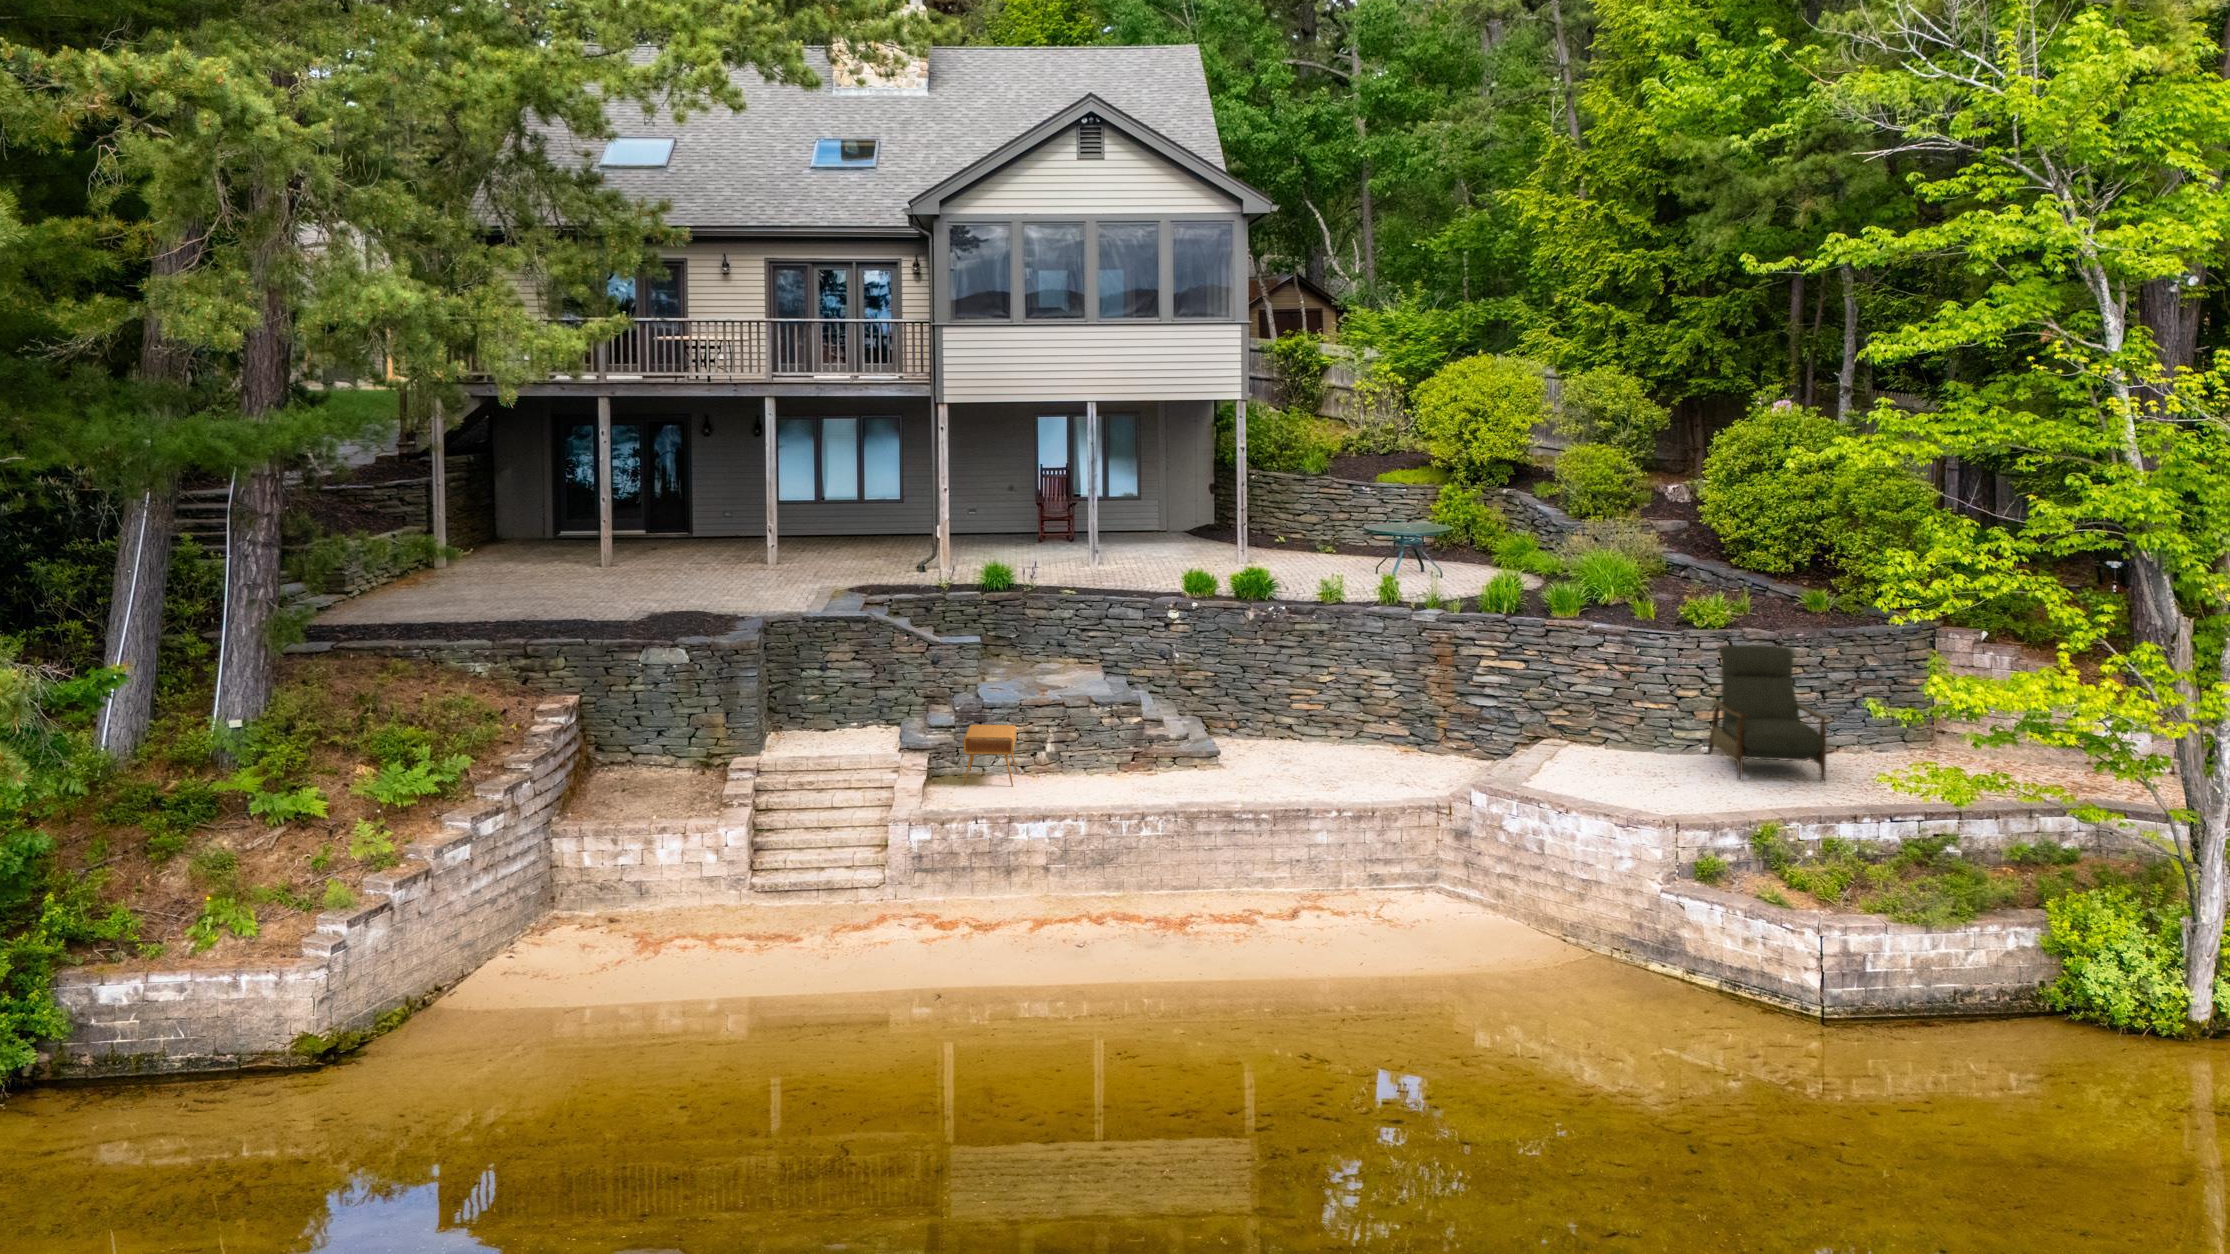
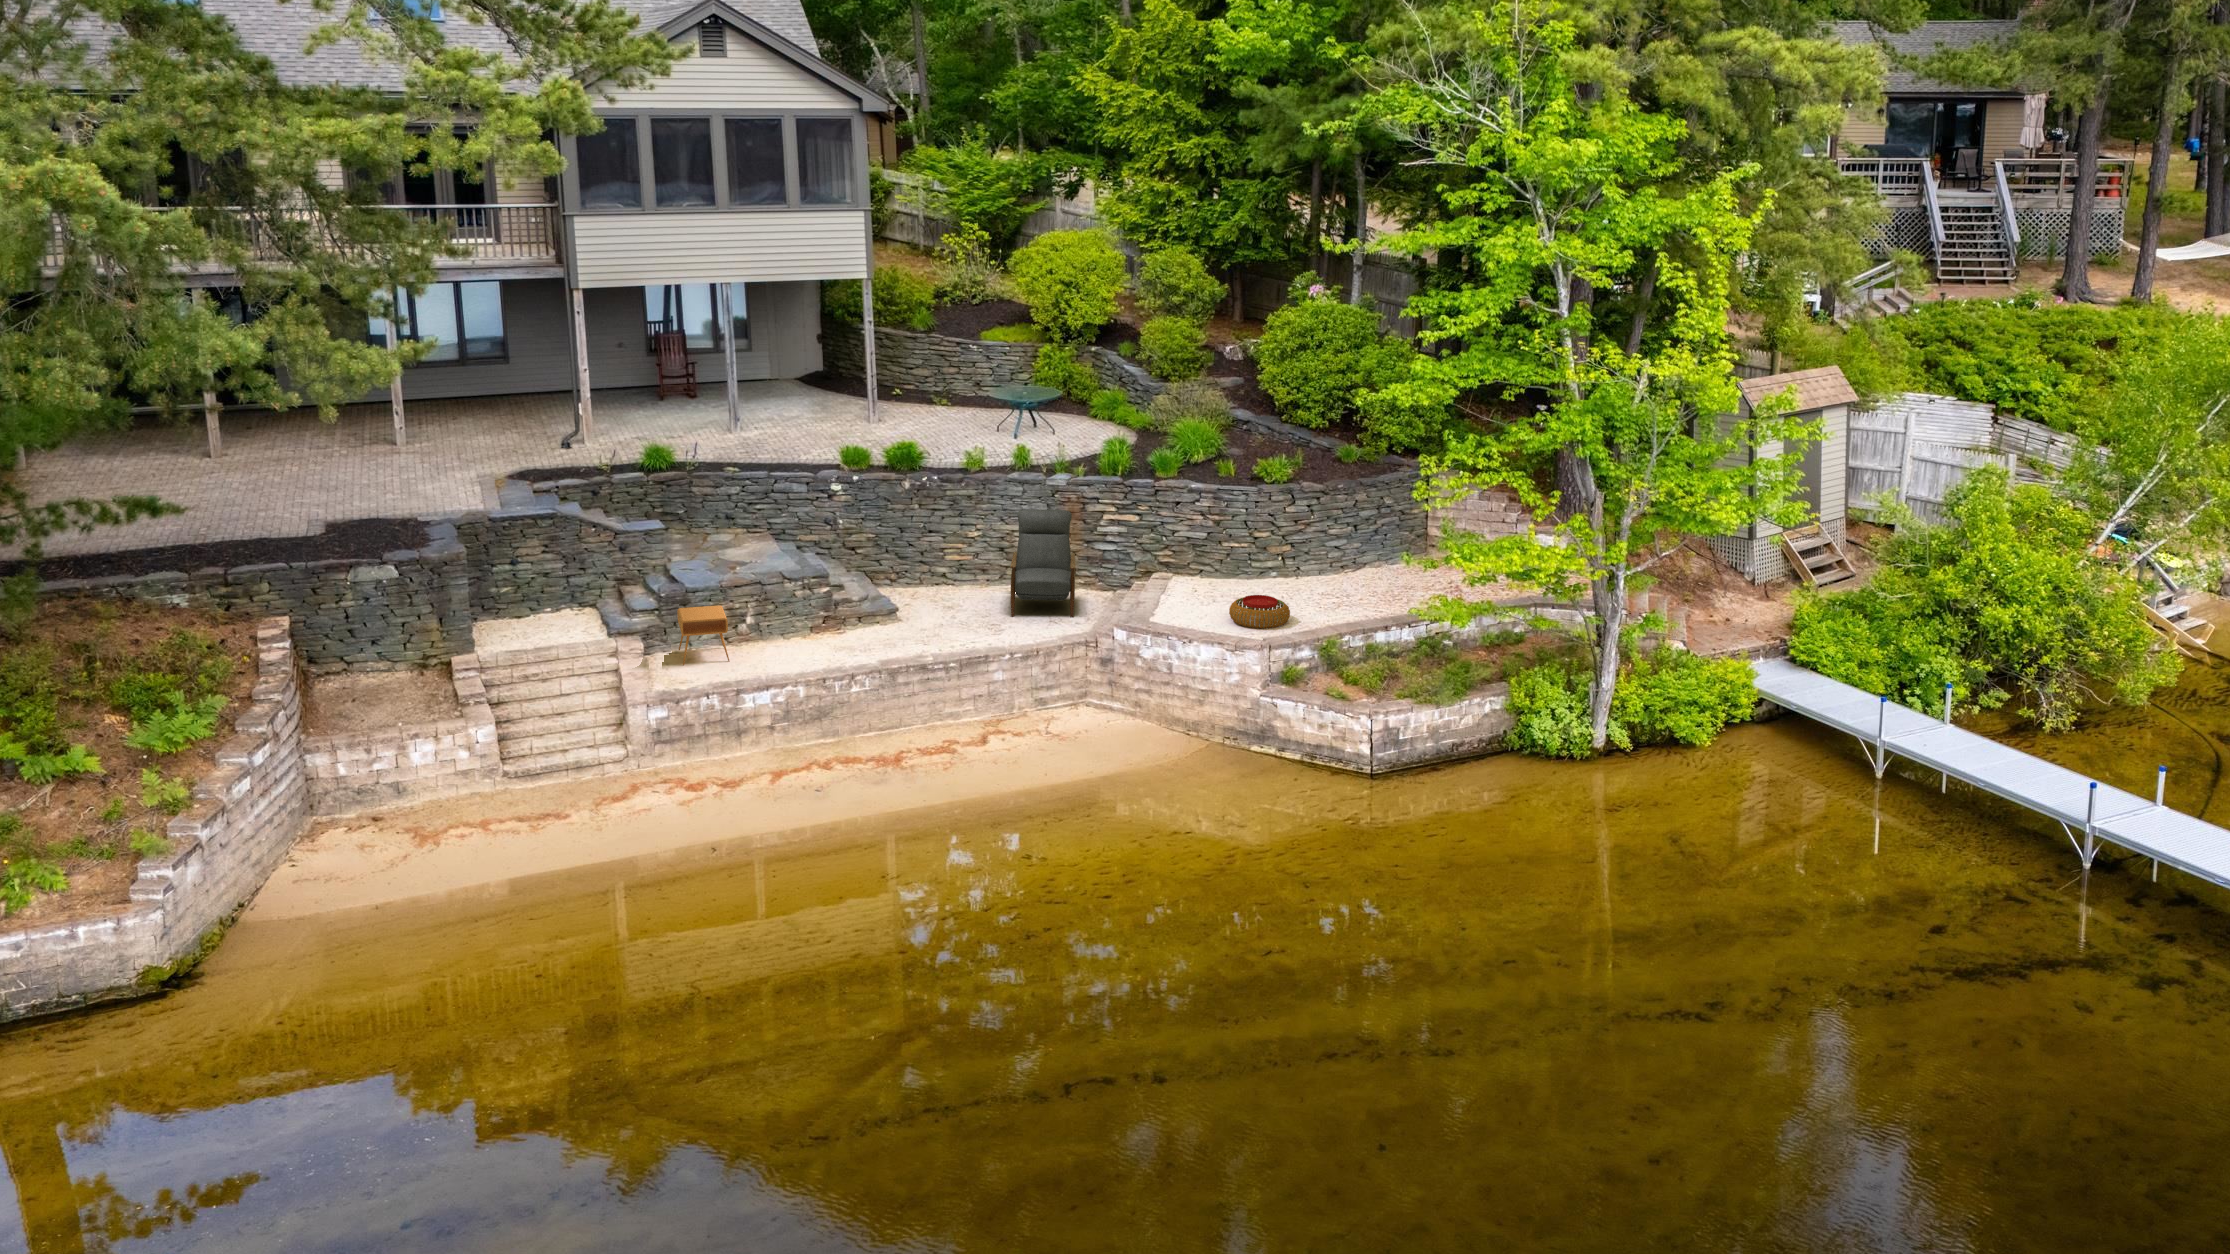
chair: present [1708,645,1831,782] -> present [1010,509,1076,617]
pouf: none [1625,761,1712,805] -> present [1229,595,1290,628]

